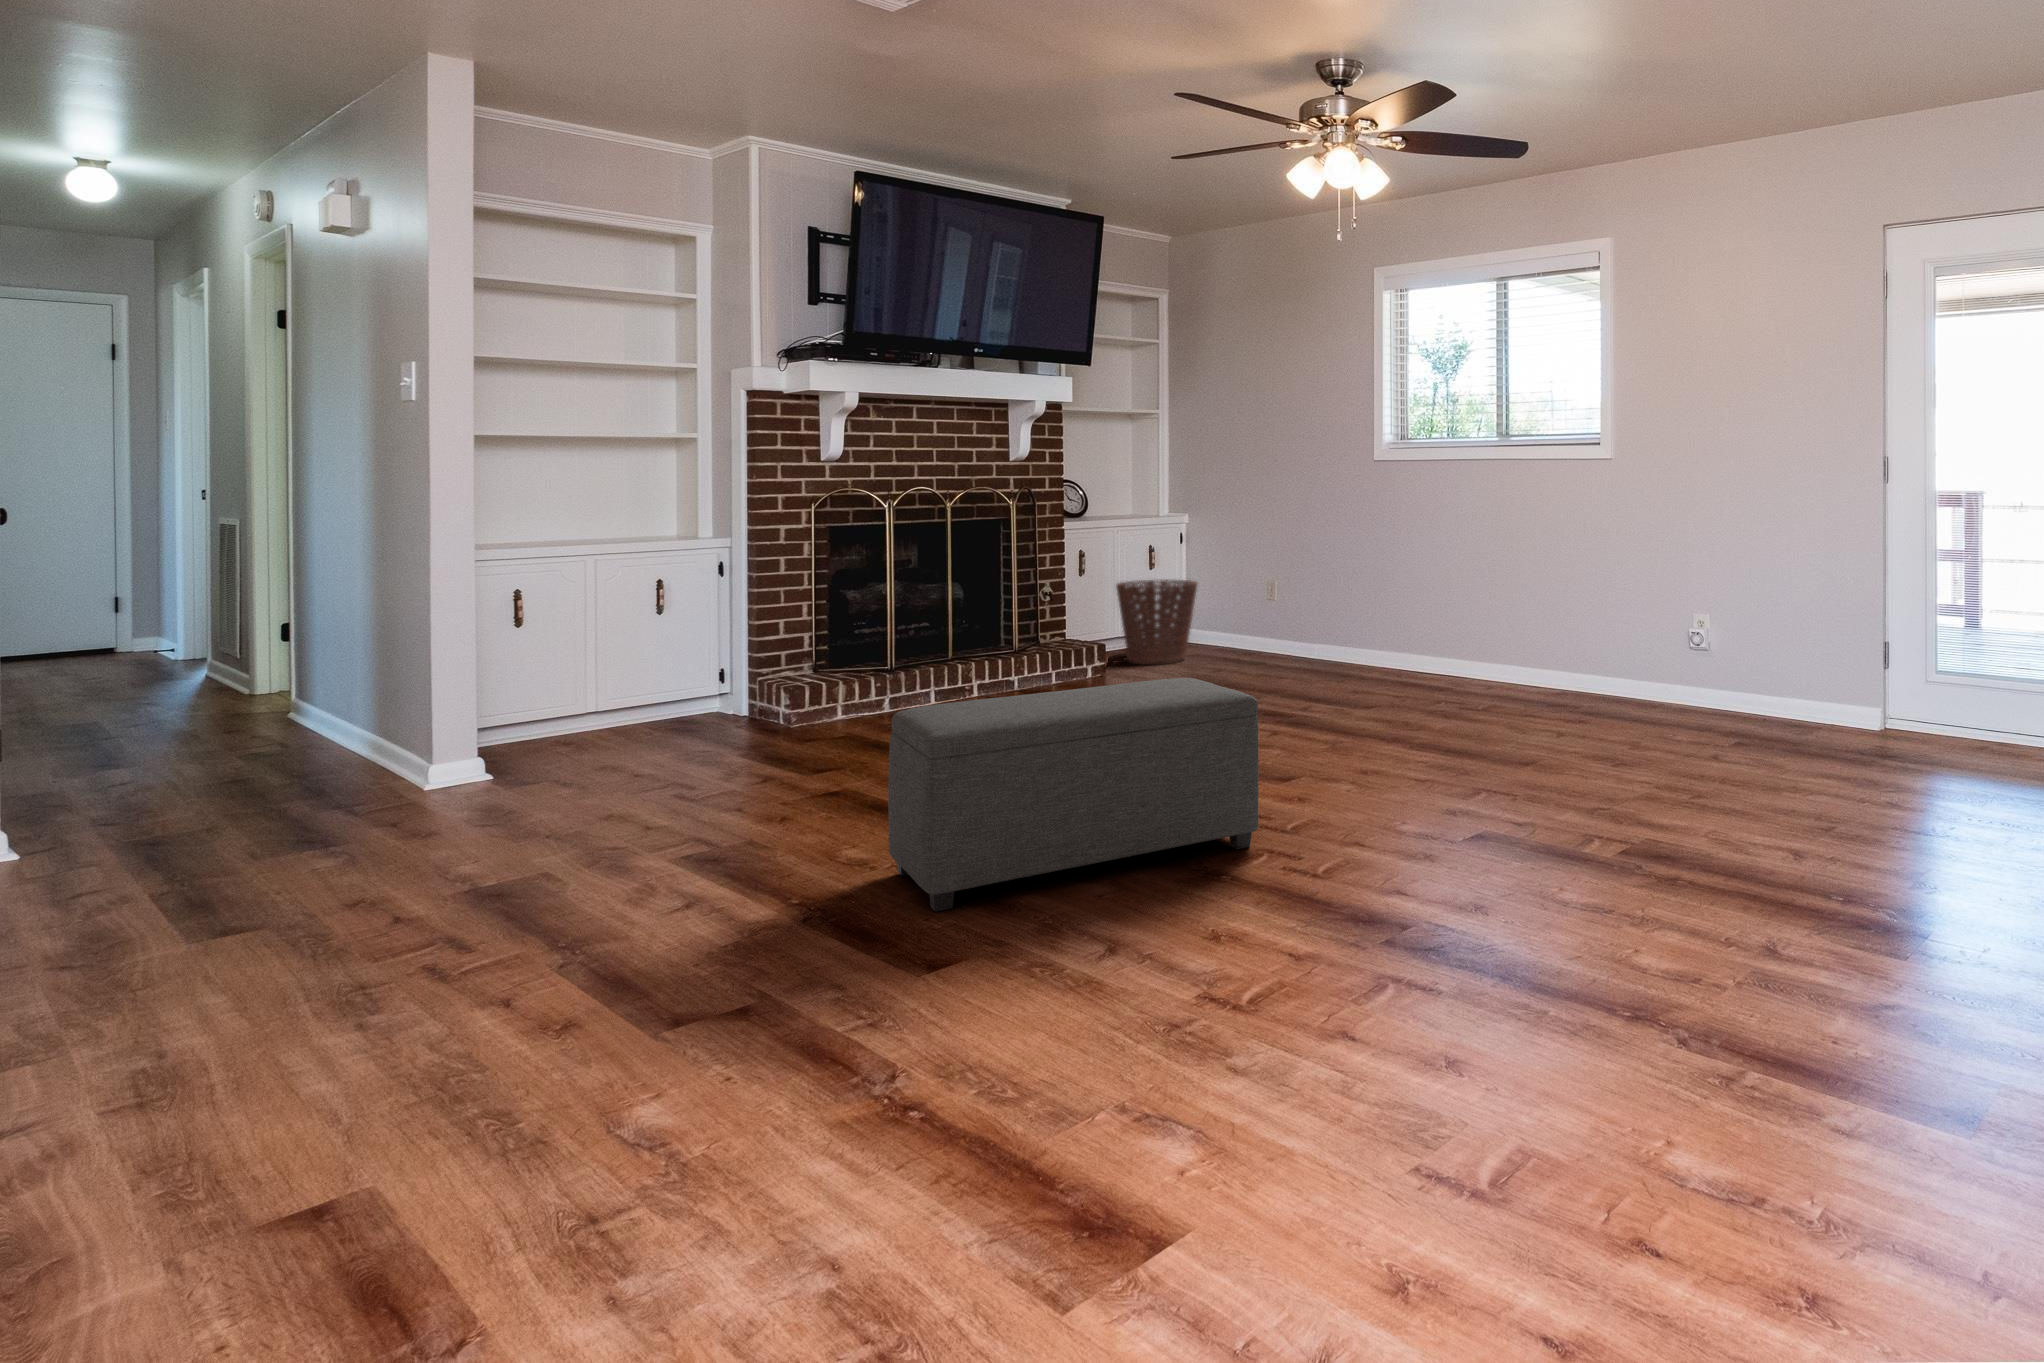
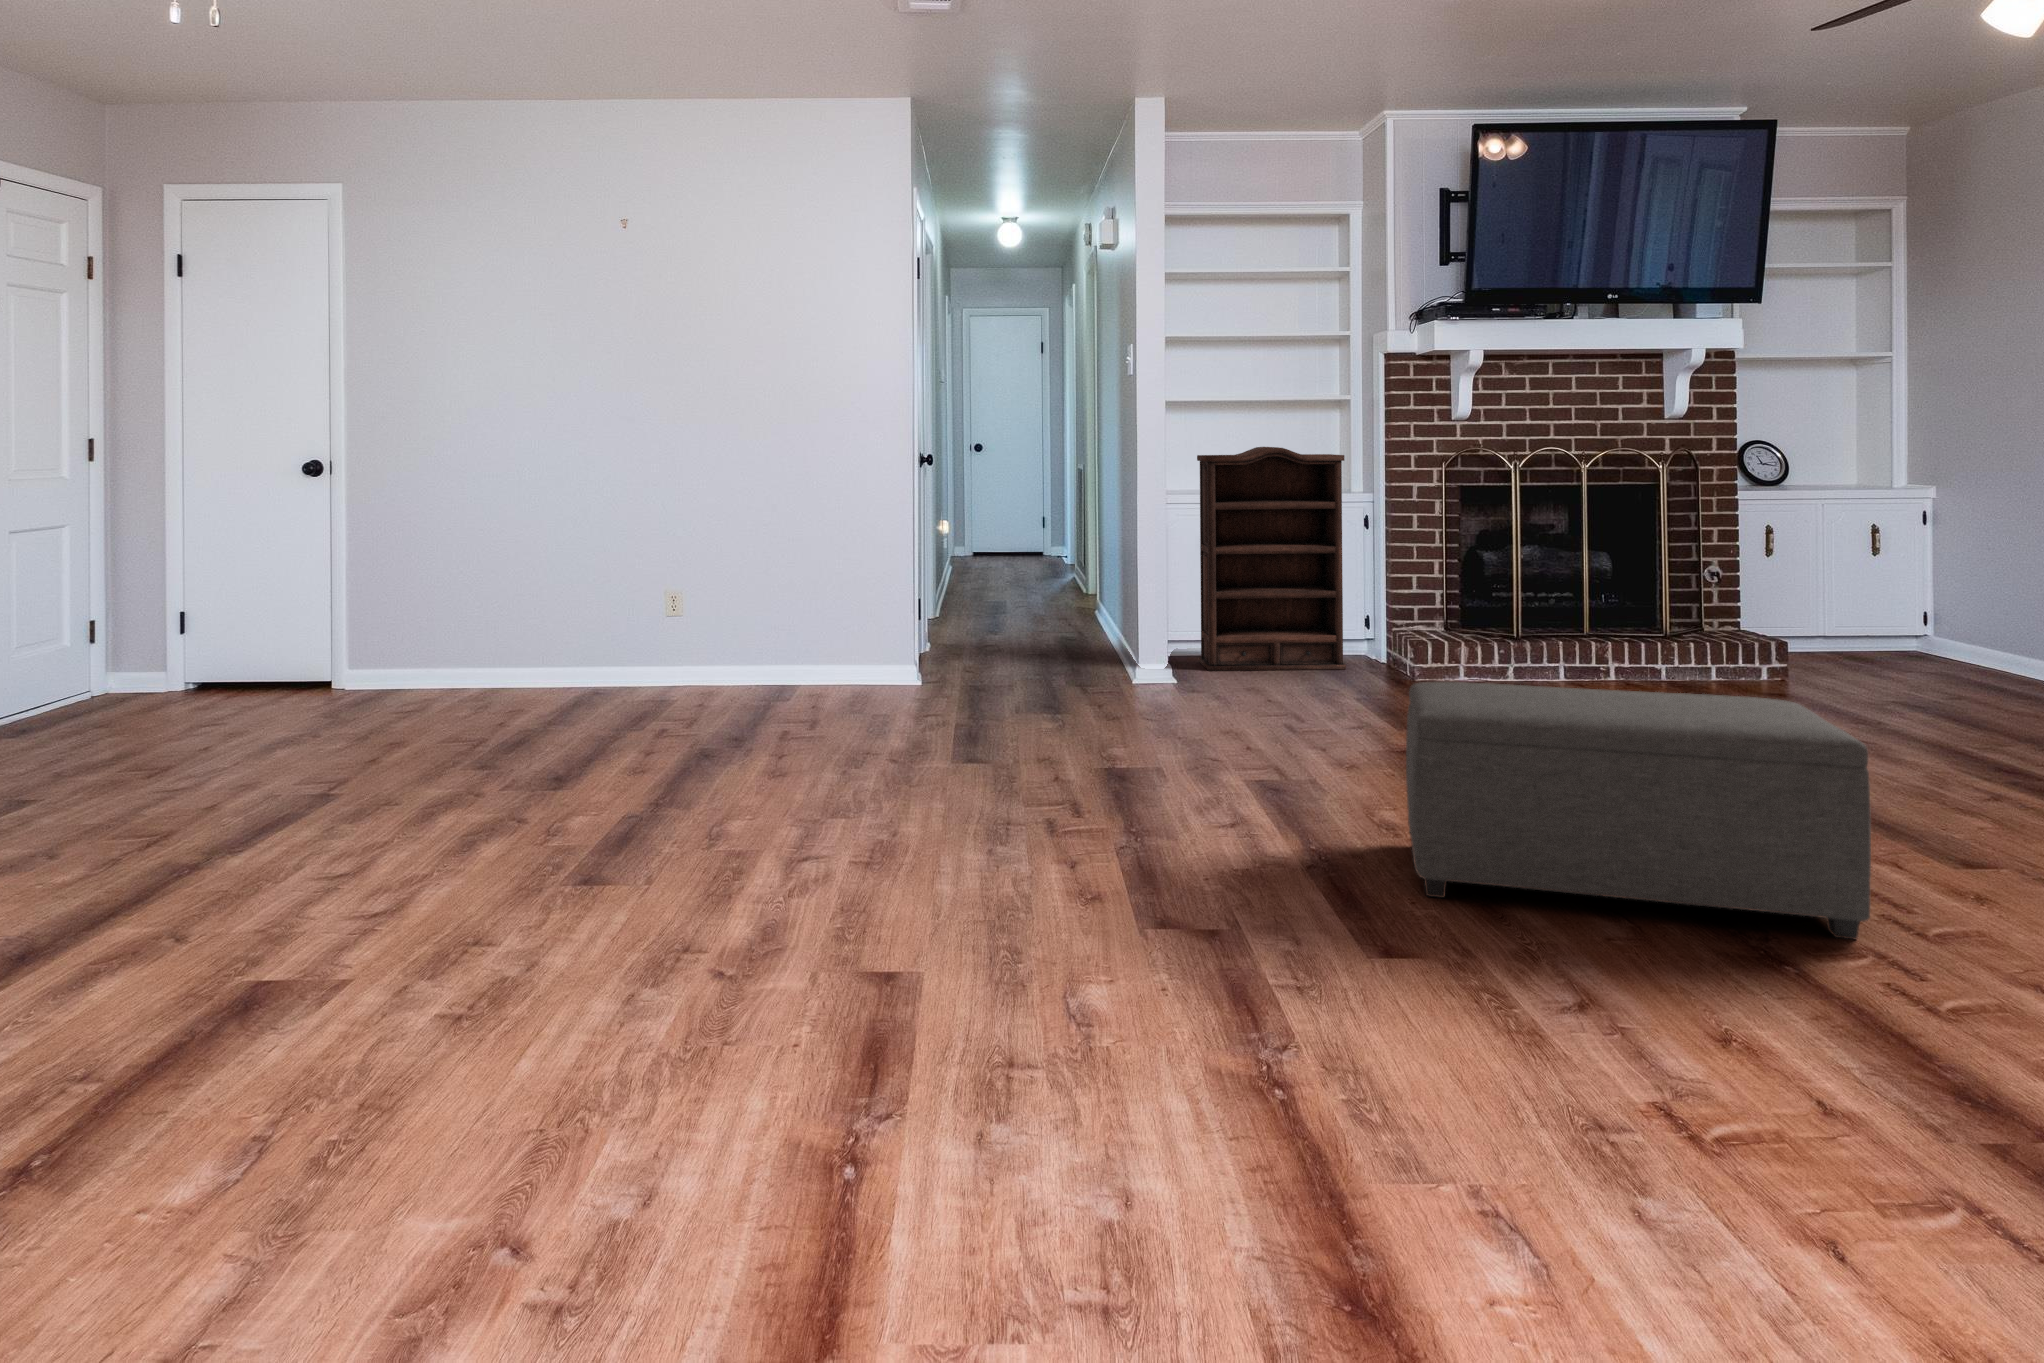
bookshelf: none [506,487,710,762] -> present [1197,447,1346,671]
basket: present [1116,580,1197,665] -> none [1815,566,1941,674]

